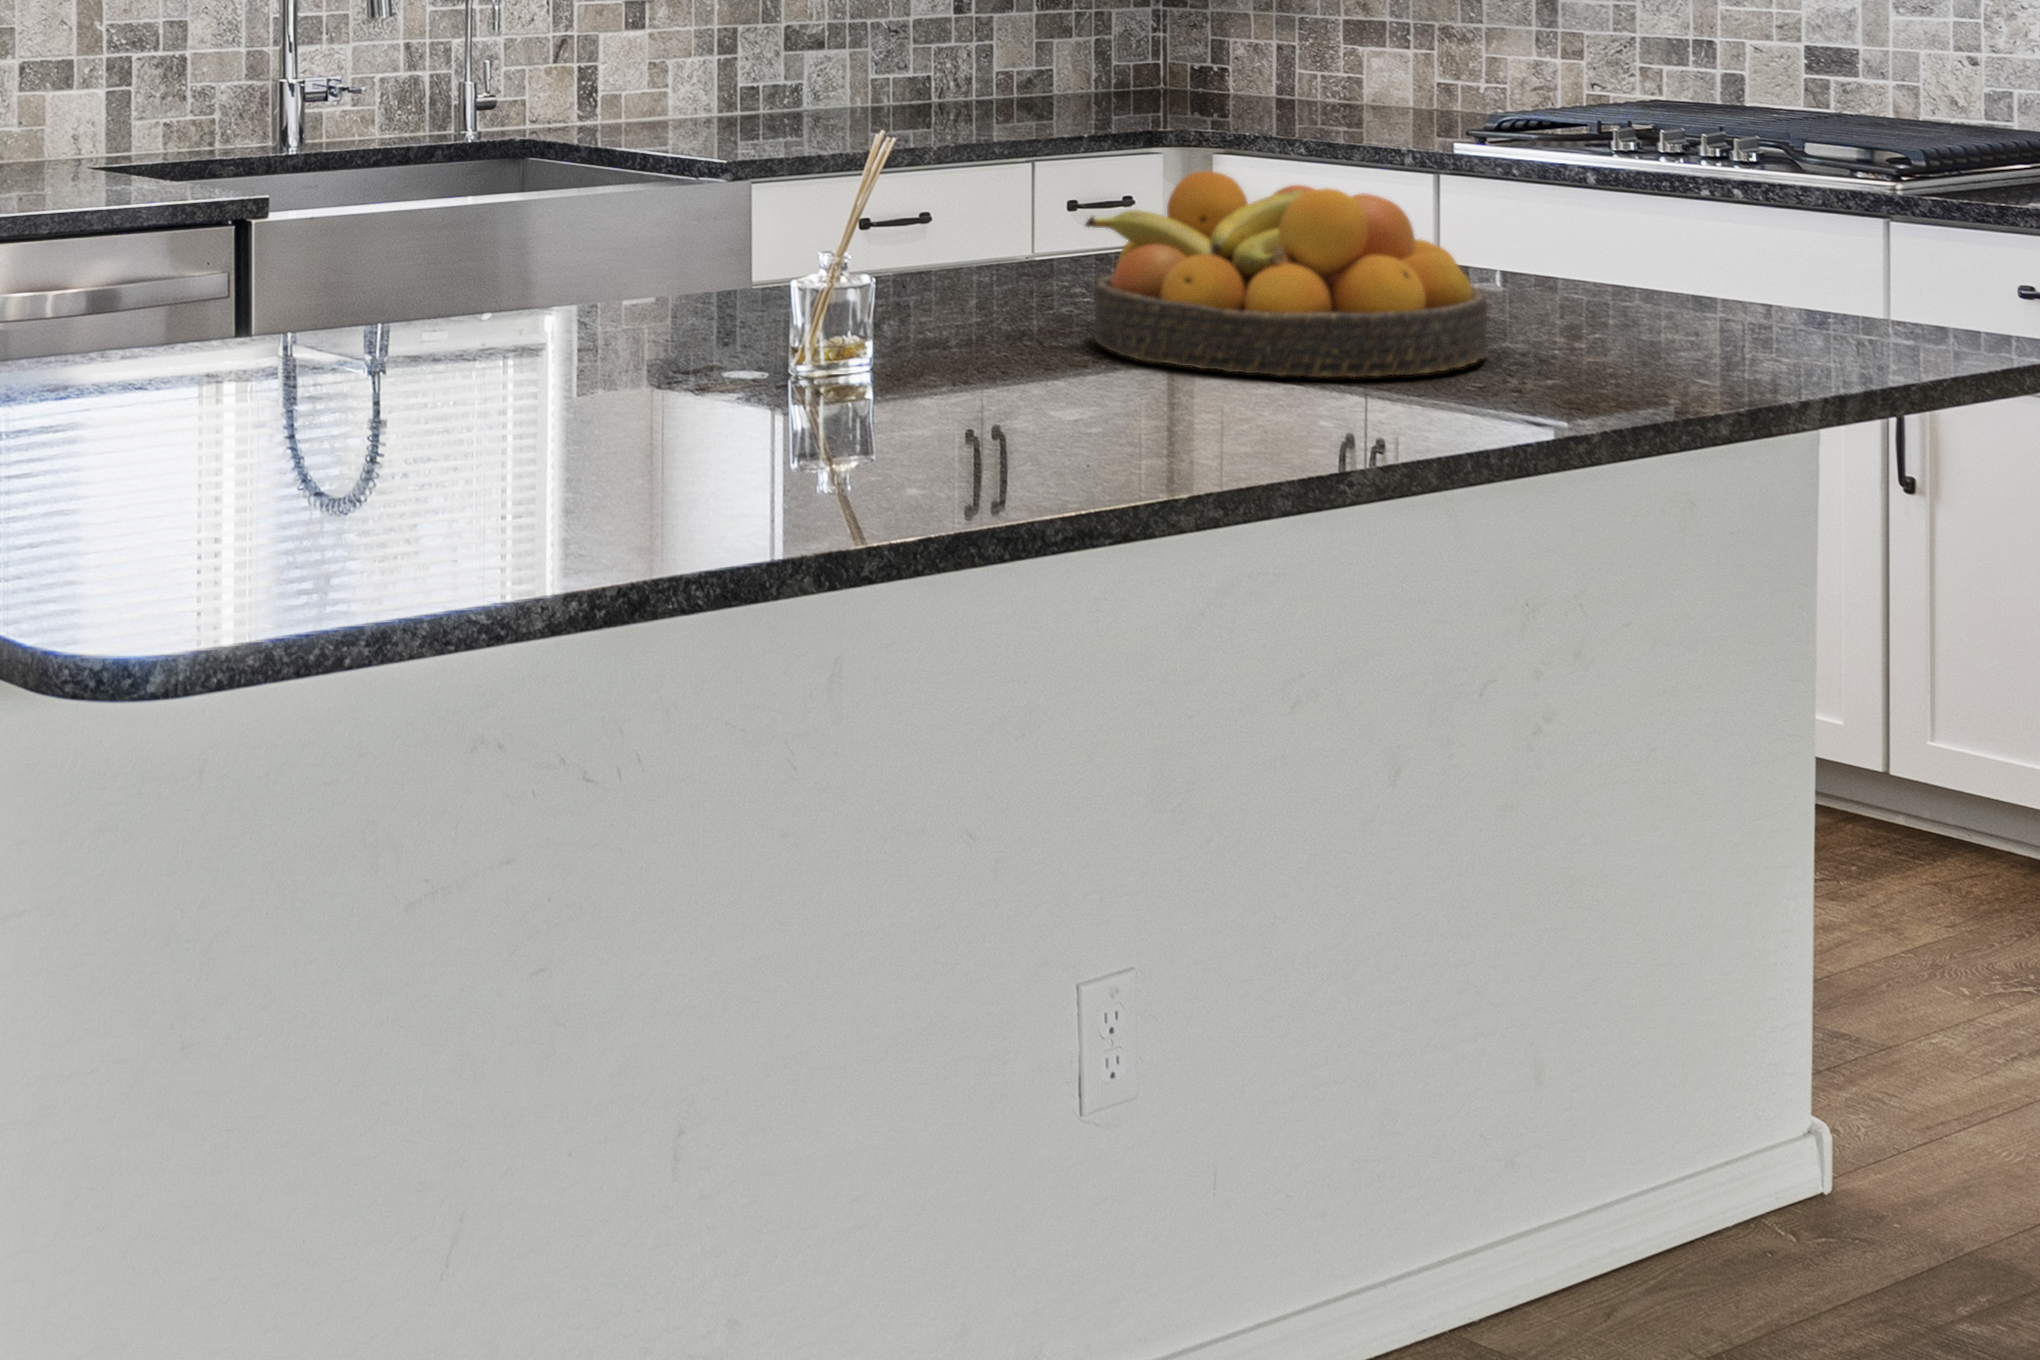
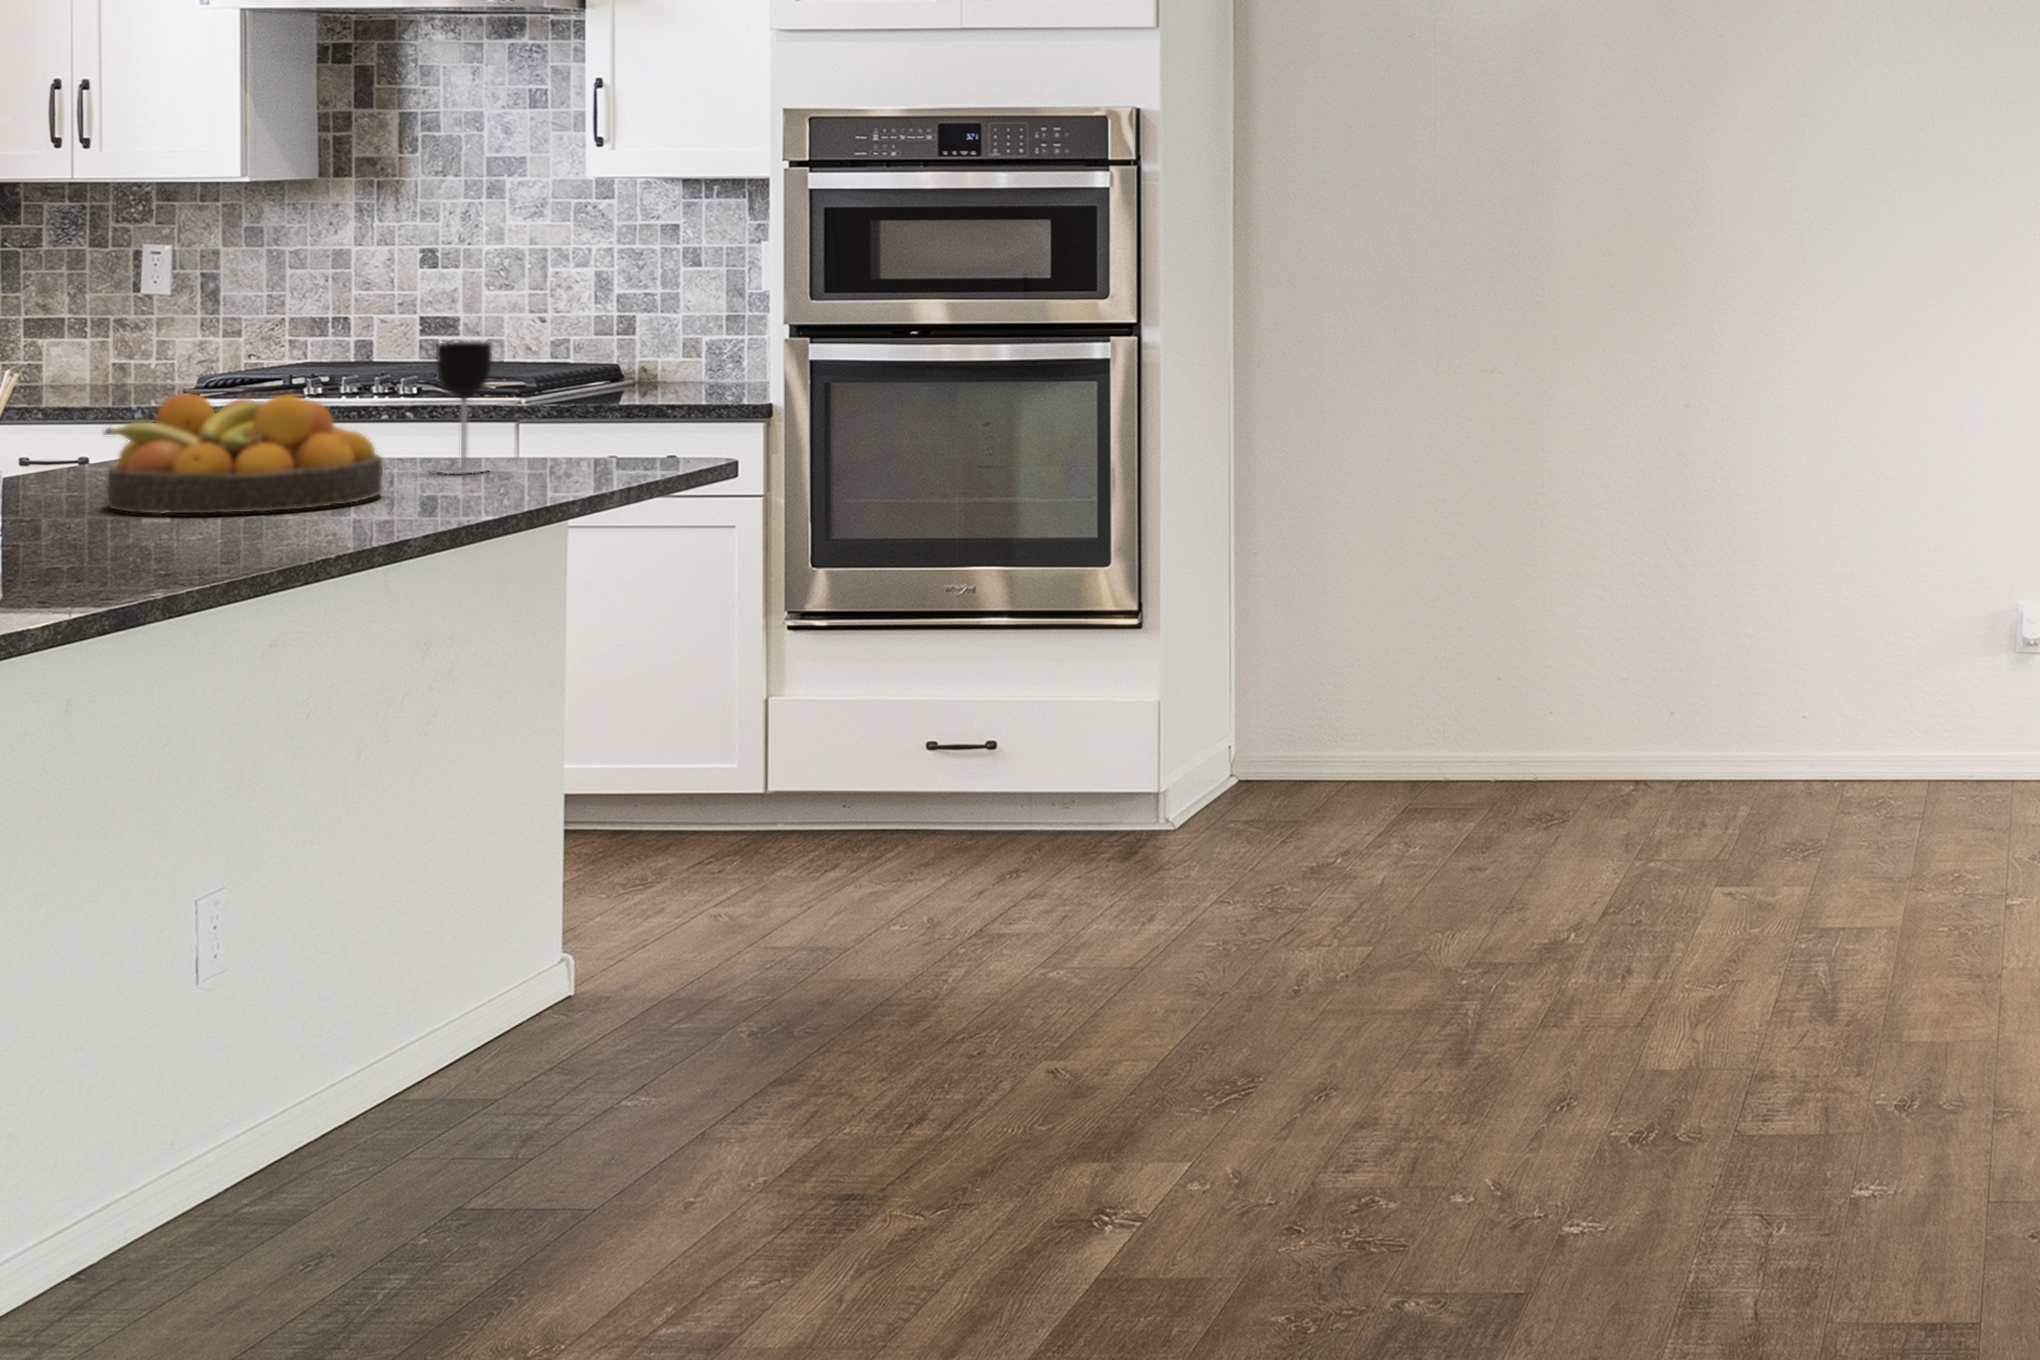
wine glass: none [1614,112,1702,332] -> present [436,342,492,474]

